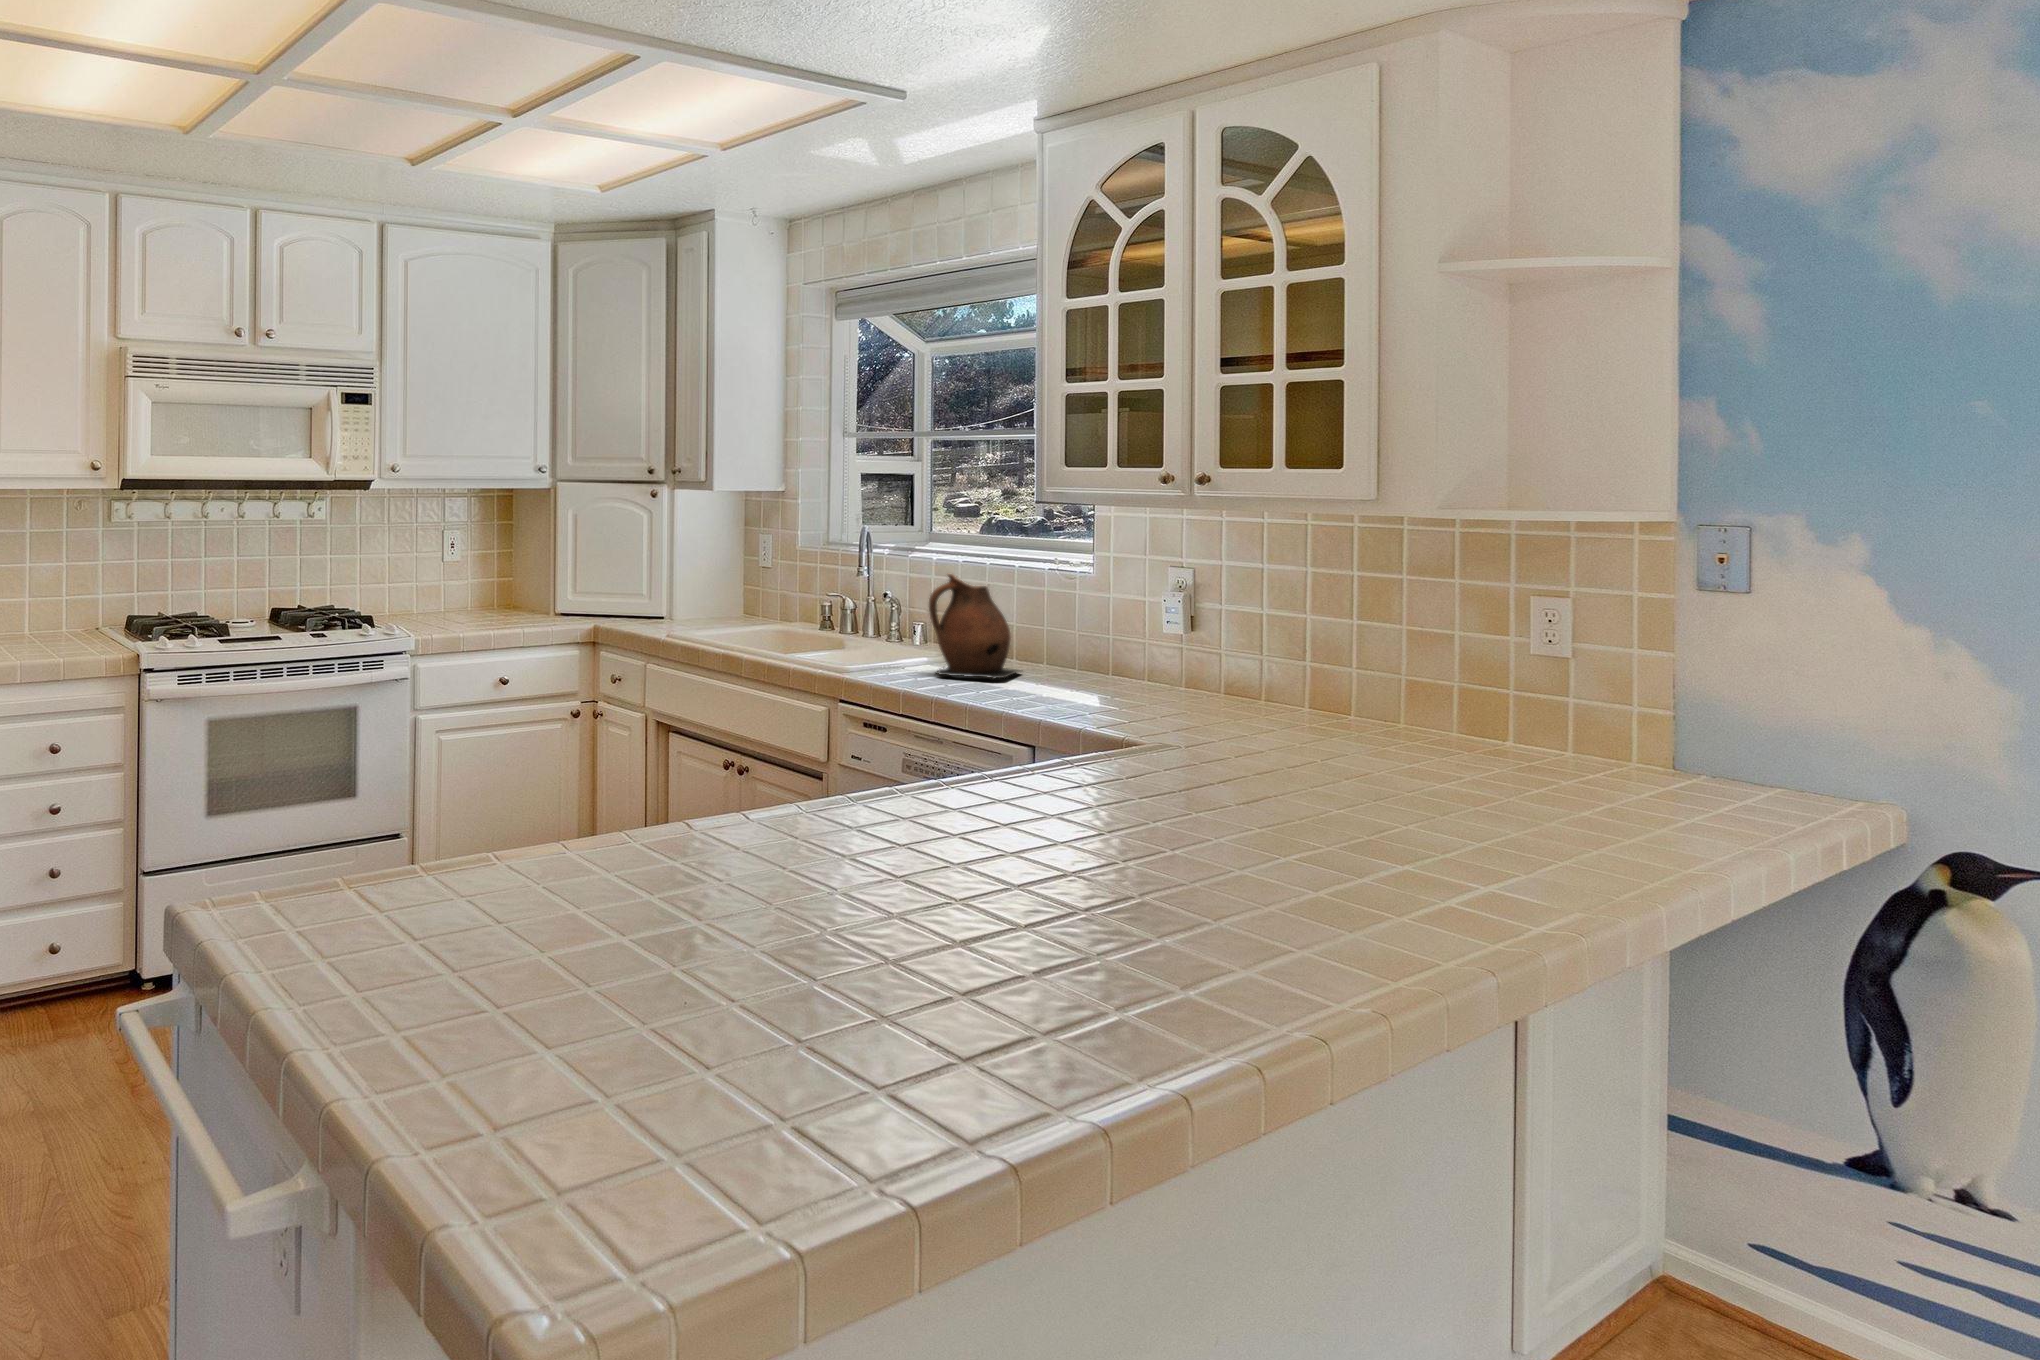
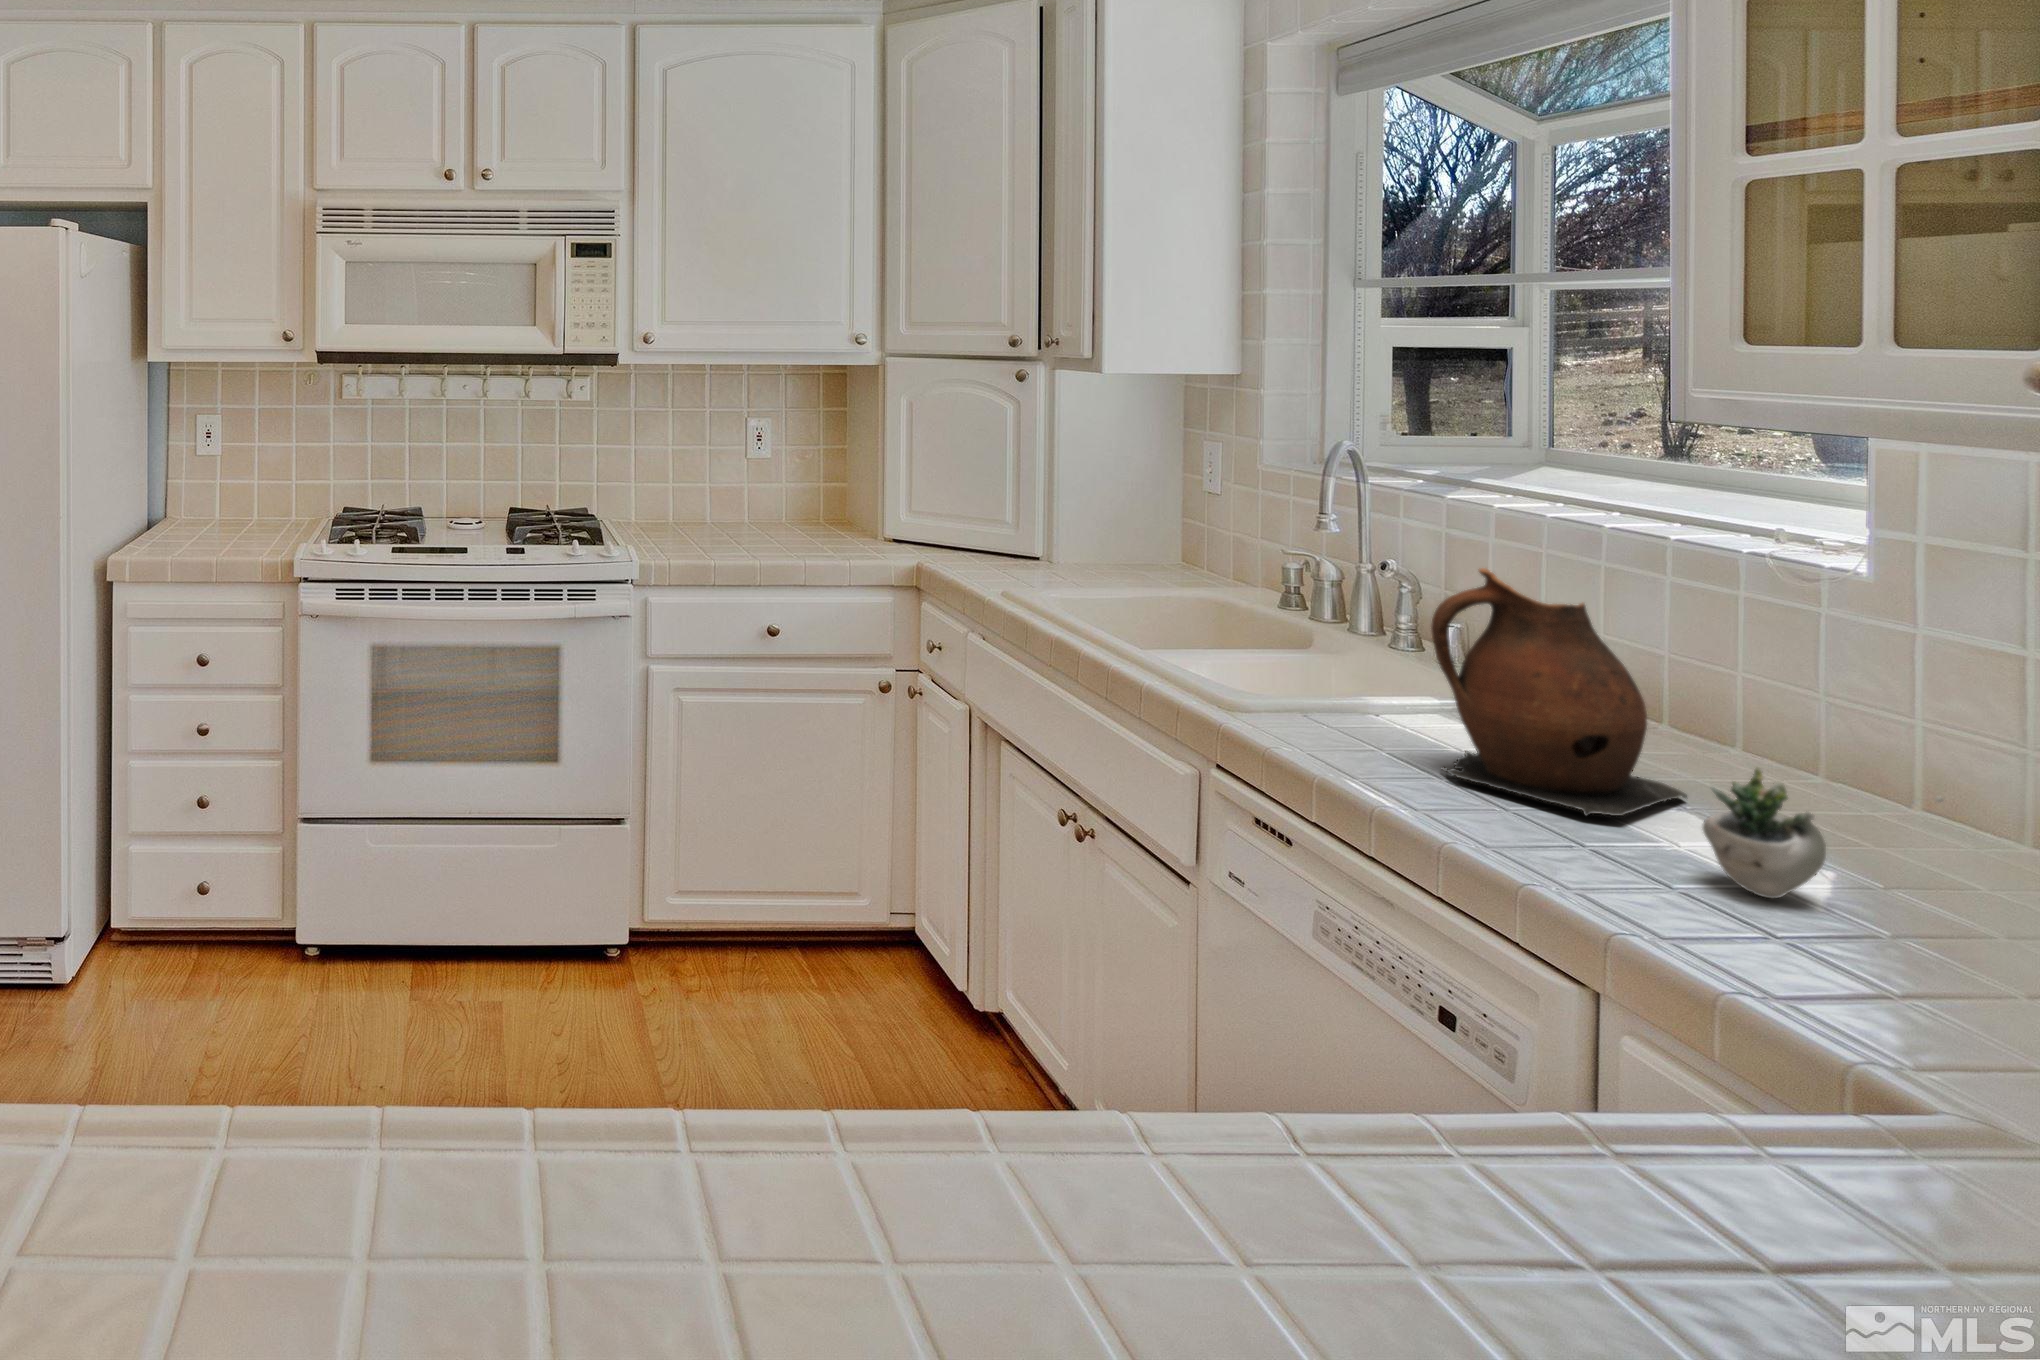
succulent plant: none [1037,636,1110,693] -> present [1703,768,1943,898]

